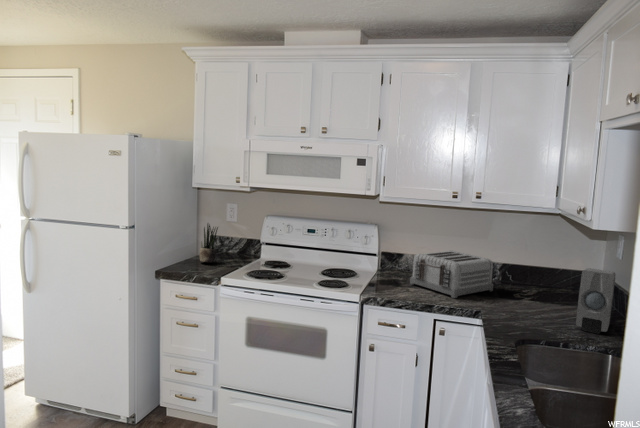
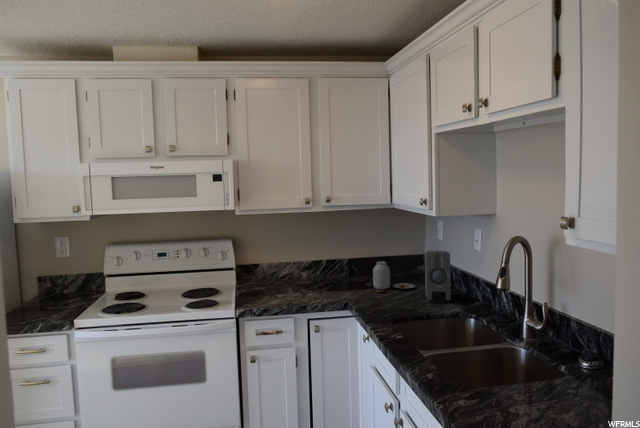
potted plant: present [200,224,218,262] -> none [32,261,54,307]
toaster: present [410,251,493,298] -> none [275,254,348,296]
jar: none [519,271,575,309] -> present [373,261,415,292]

